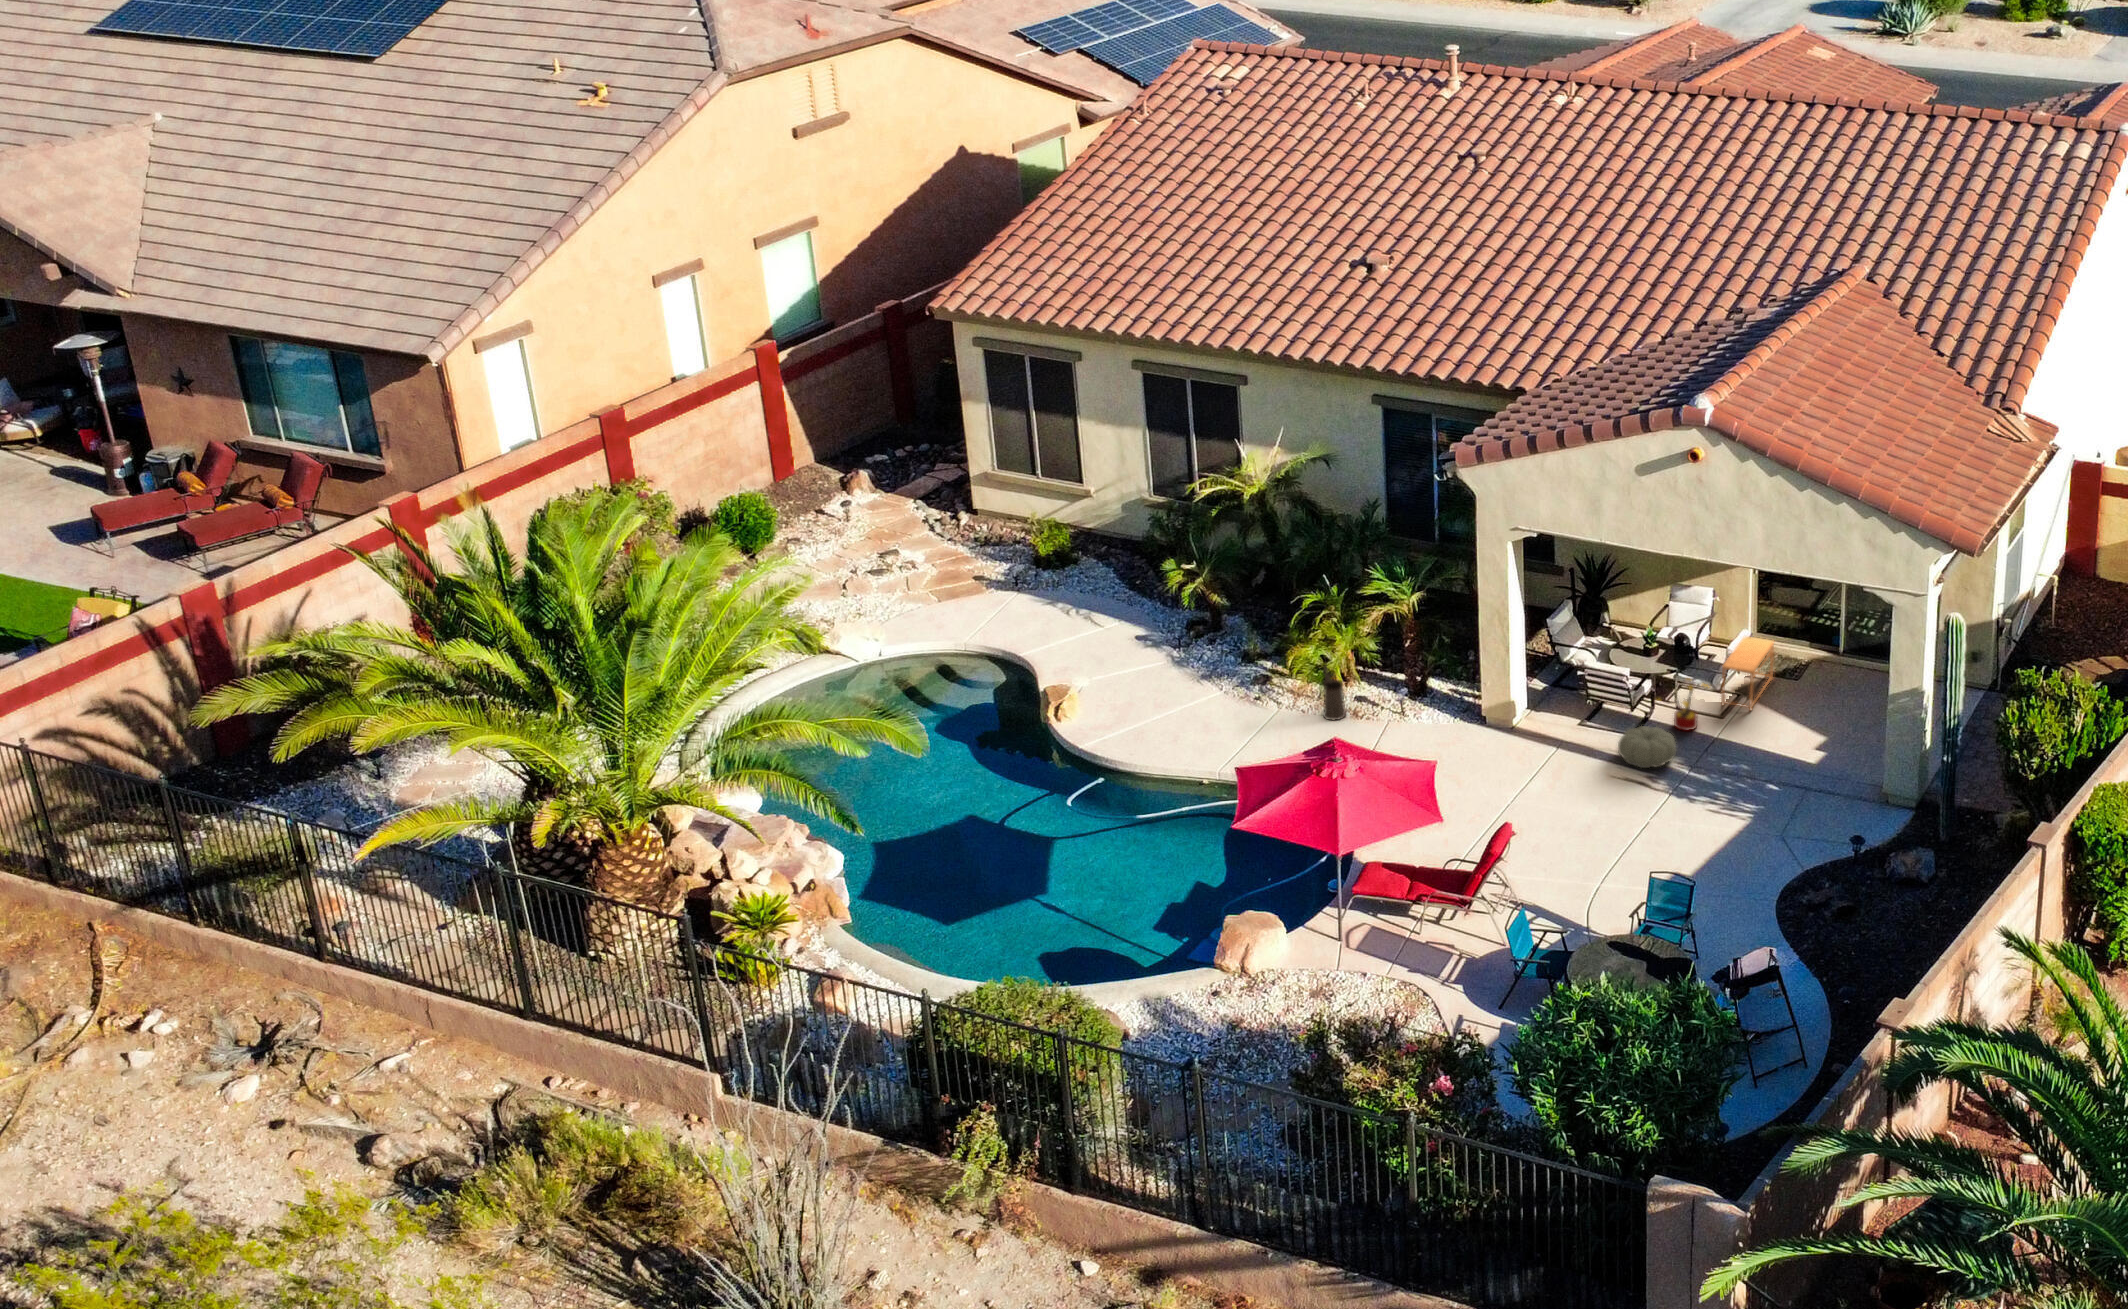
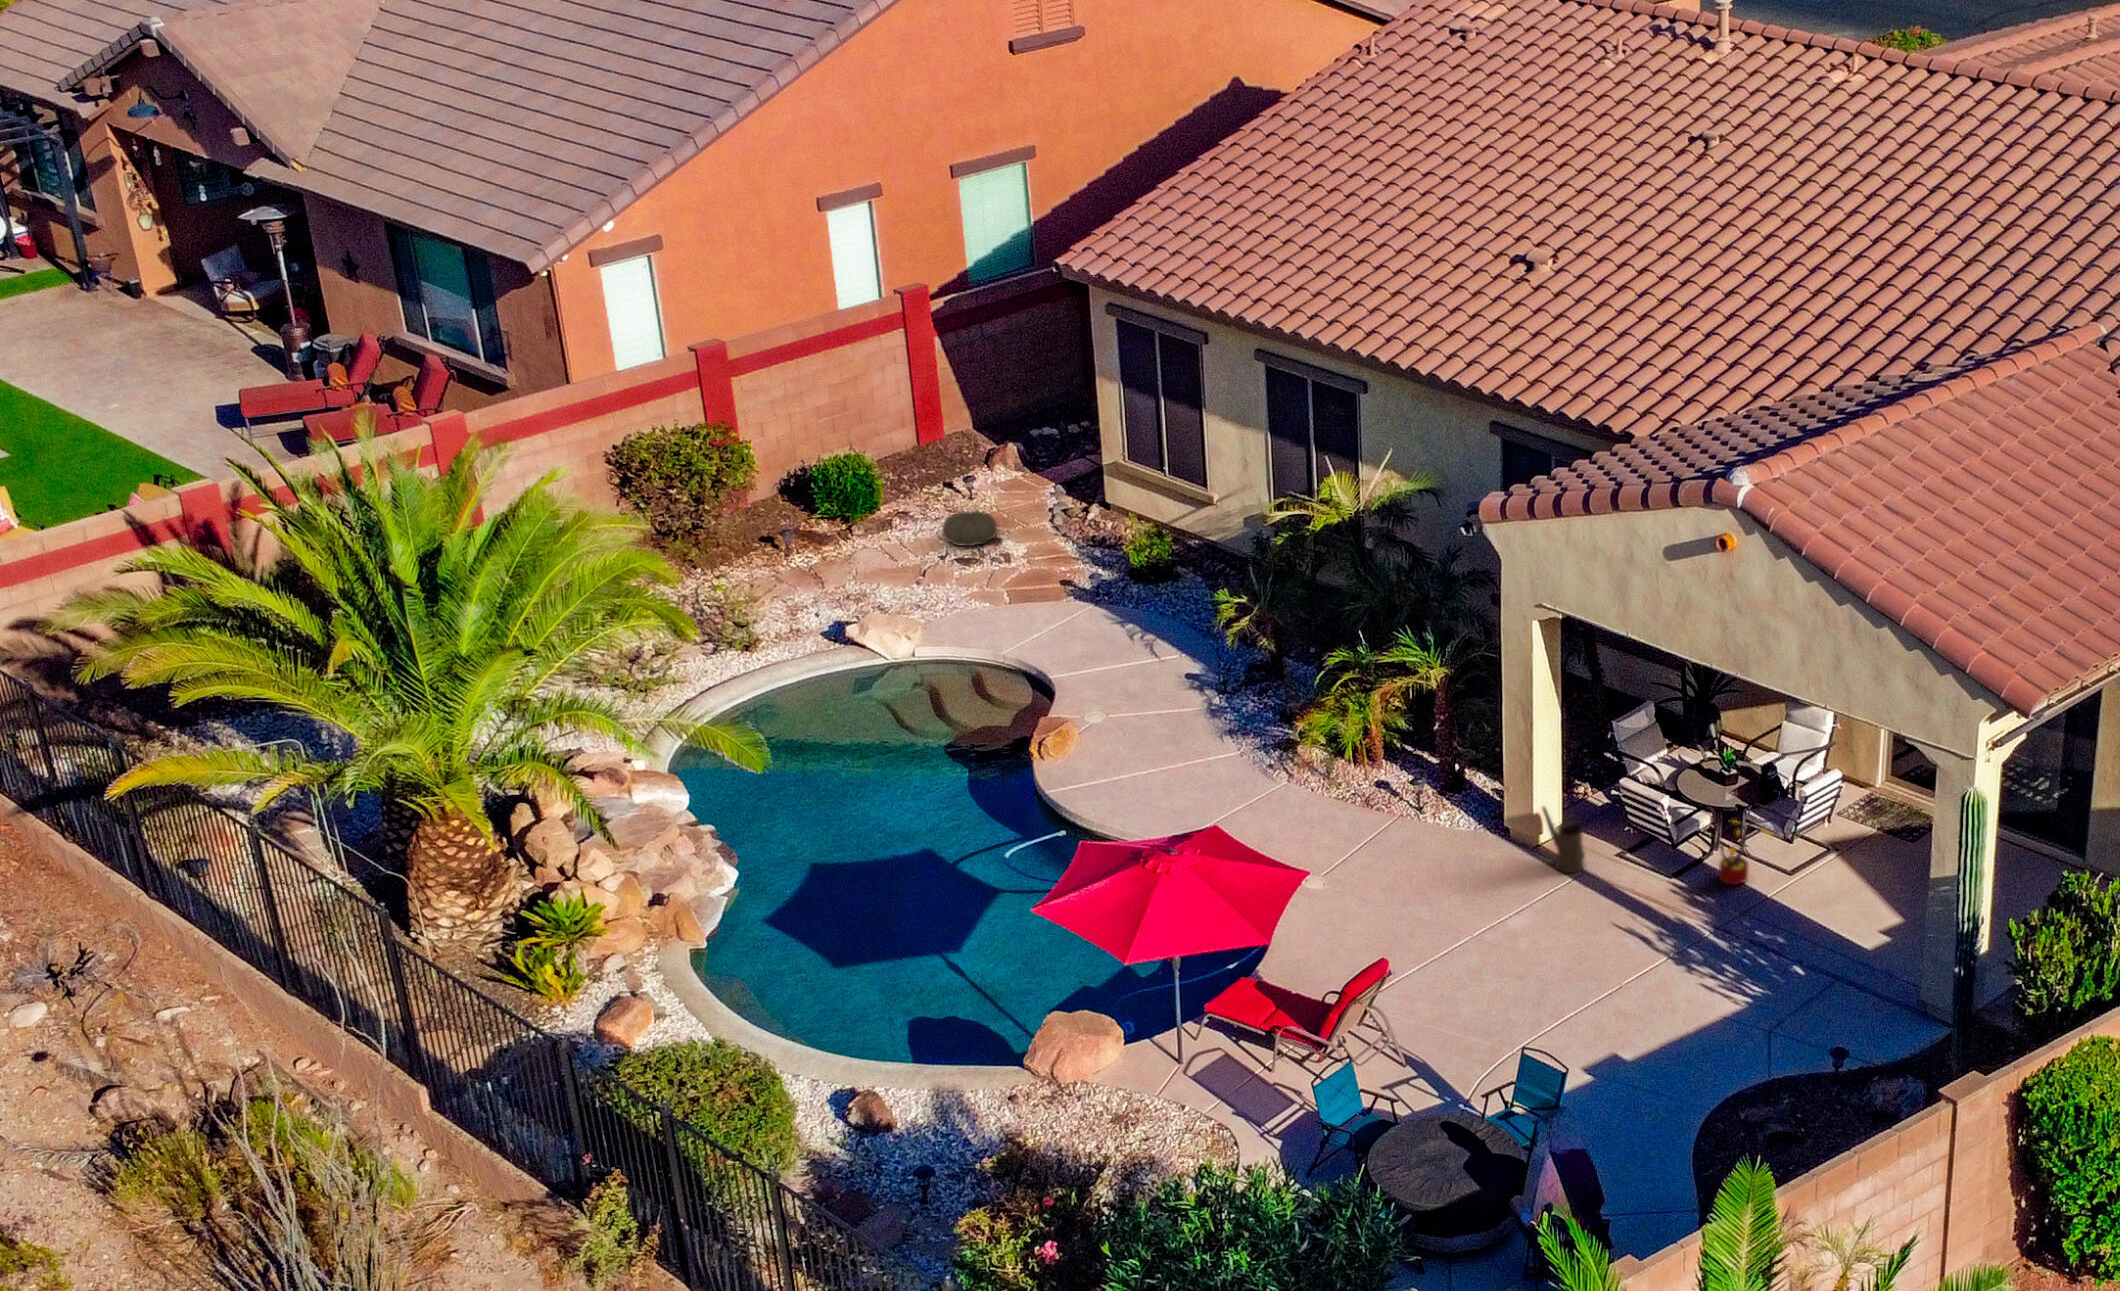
side table: present [1721,637,1774,710] -> none [1793,778,1881,873]
watering can: present [1323,667,1346,720] -> present [1543,807,1585,873]
pouf: present [1618,726,1676,768] -> present [942,510,998,546]

